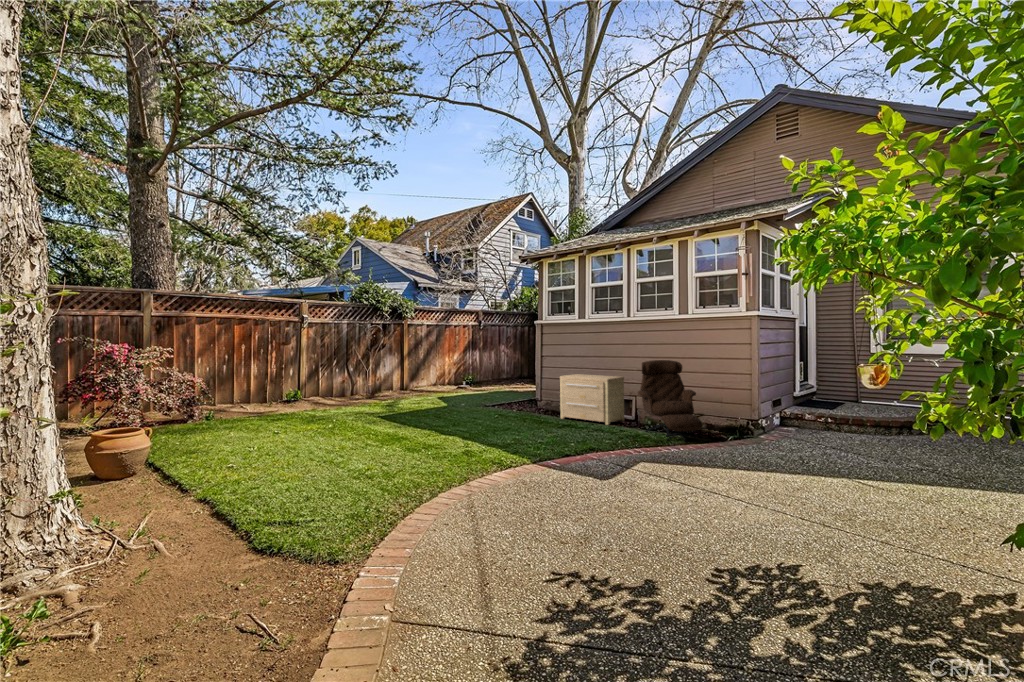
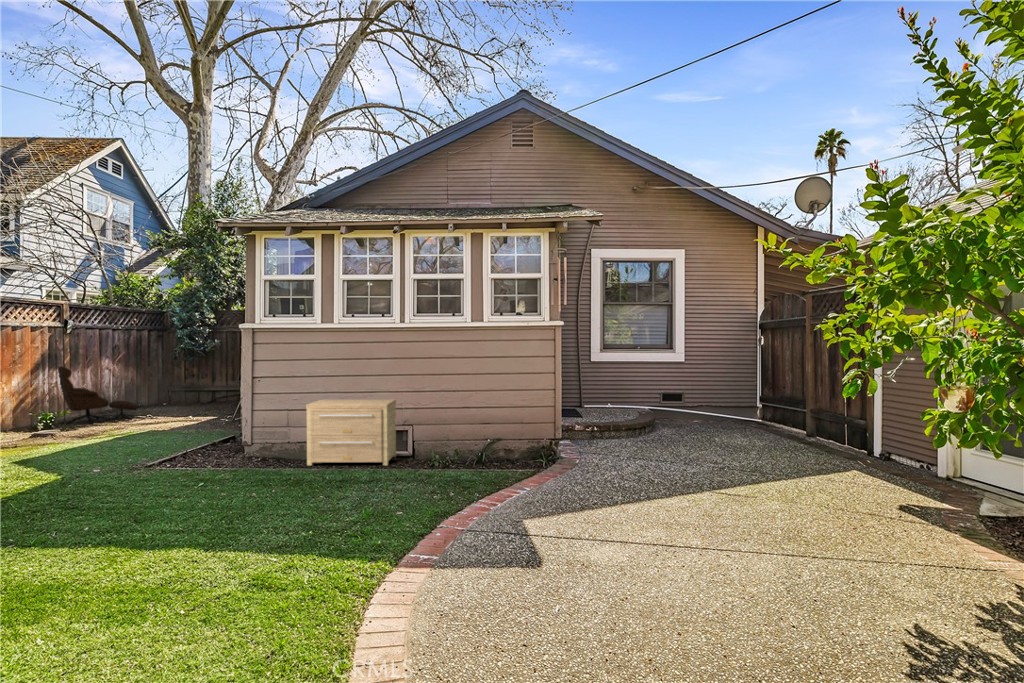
lounge chair: present [638,360,702,442] -> present [58,366,137,424]

